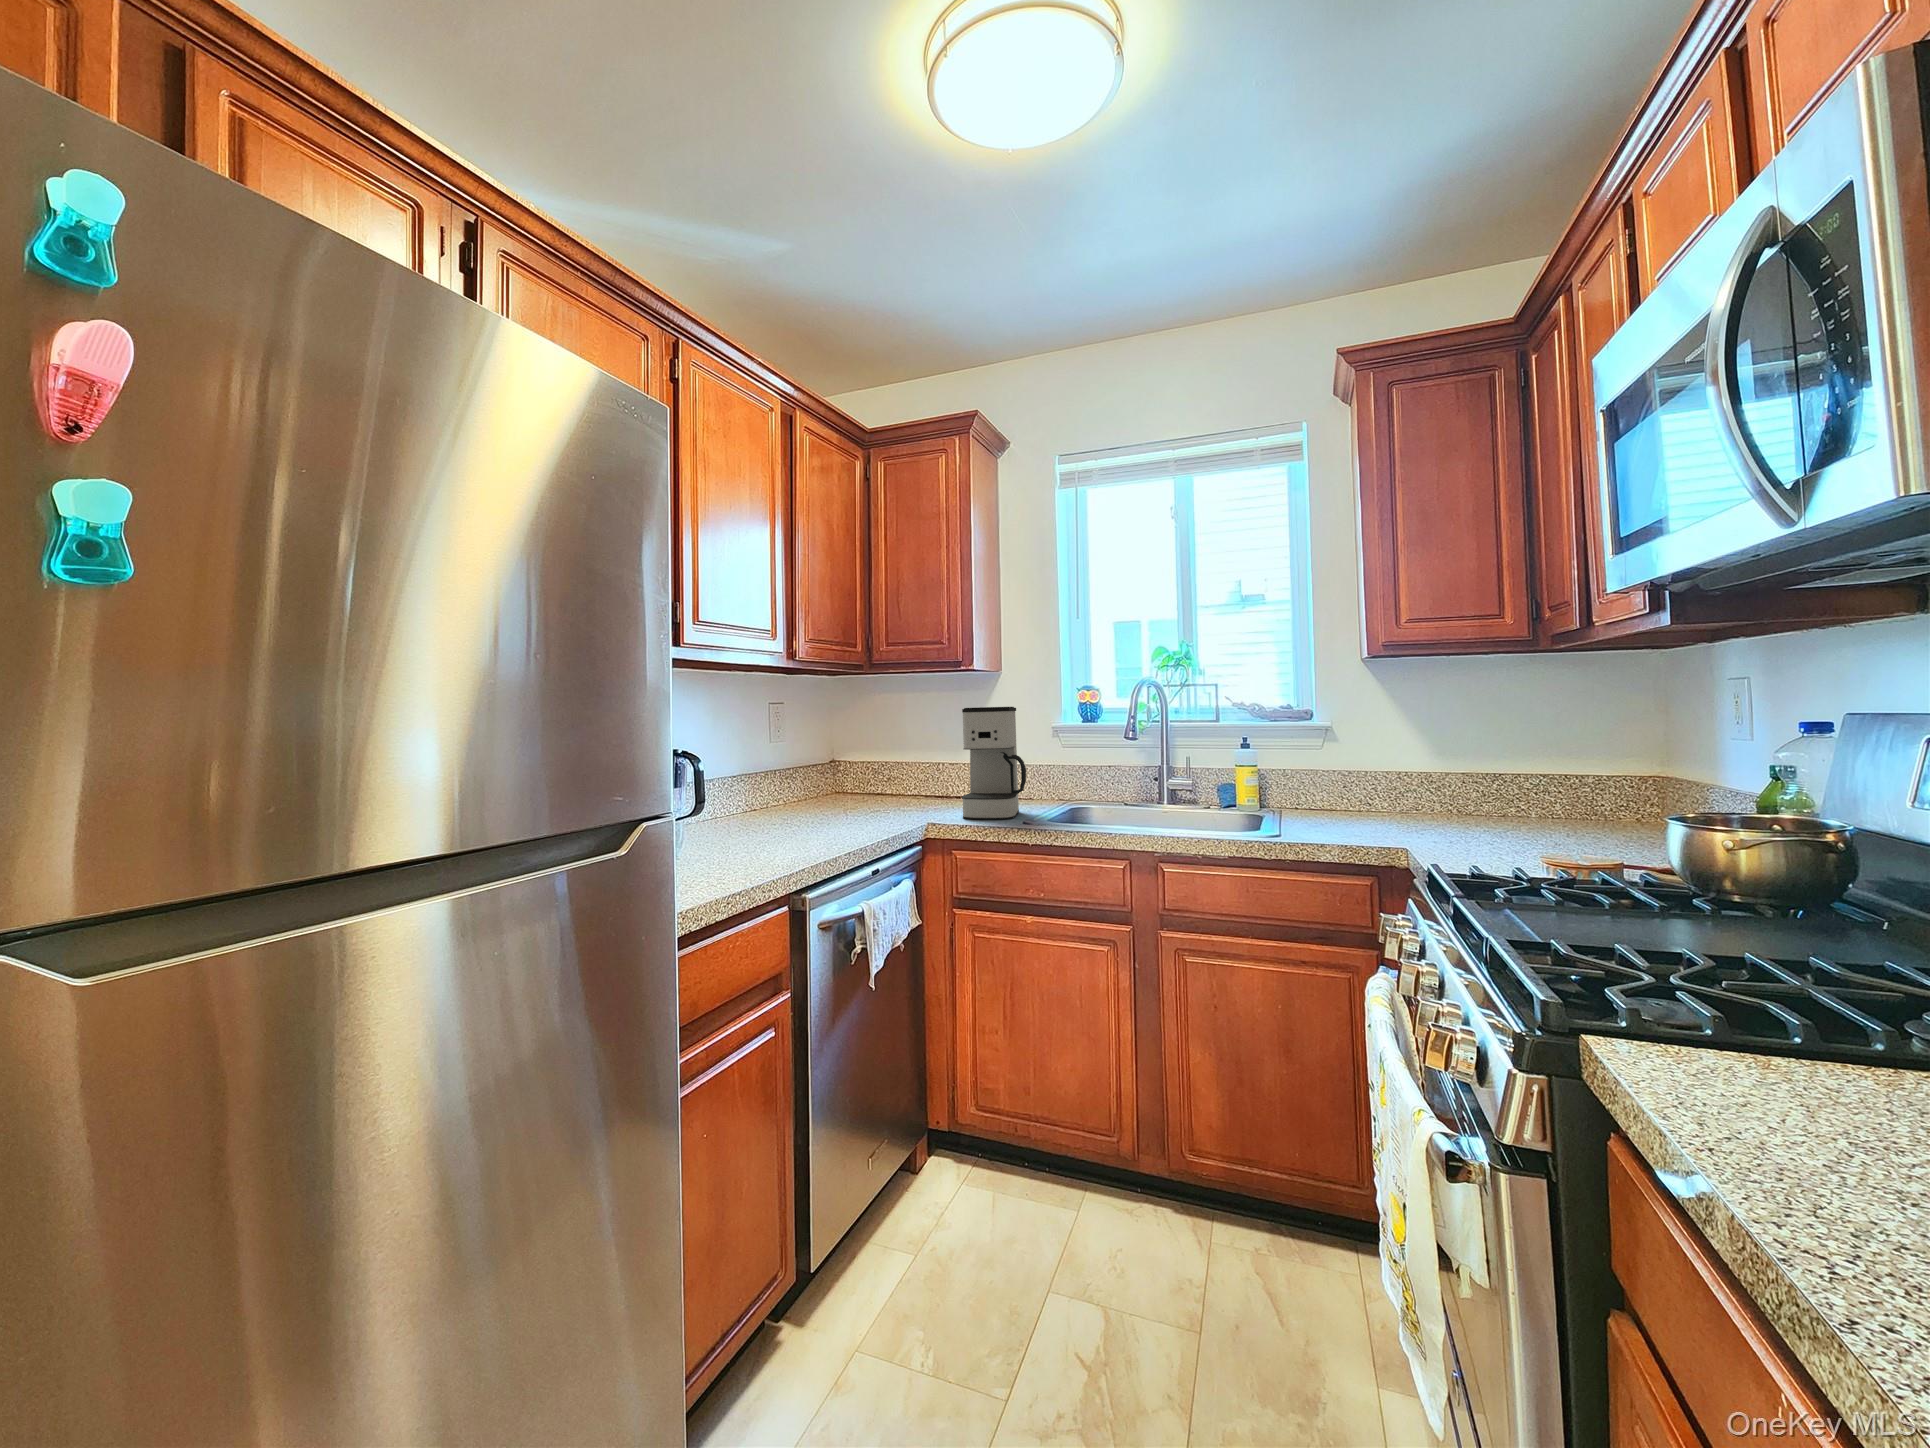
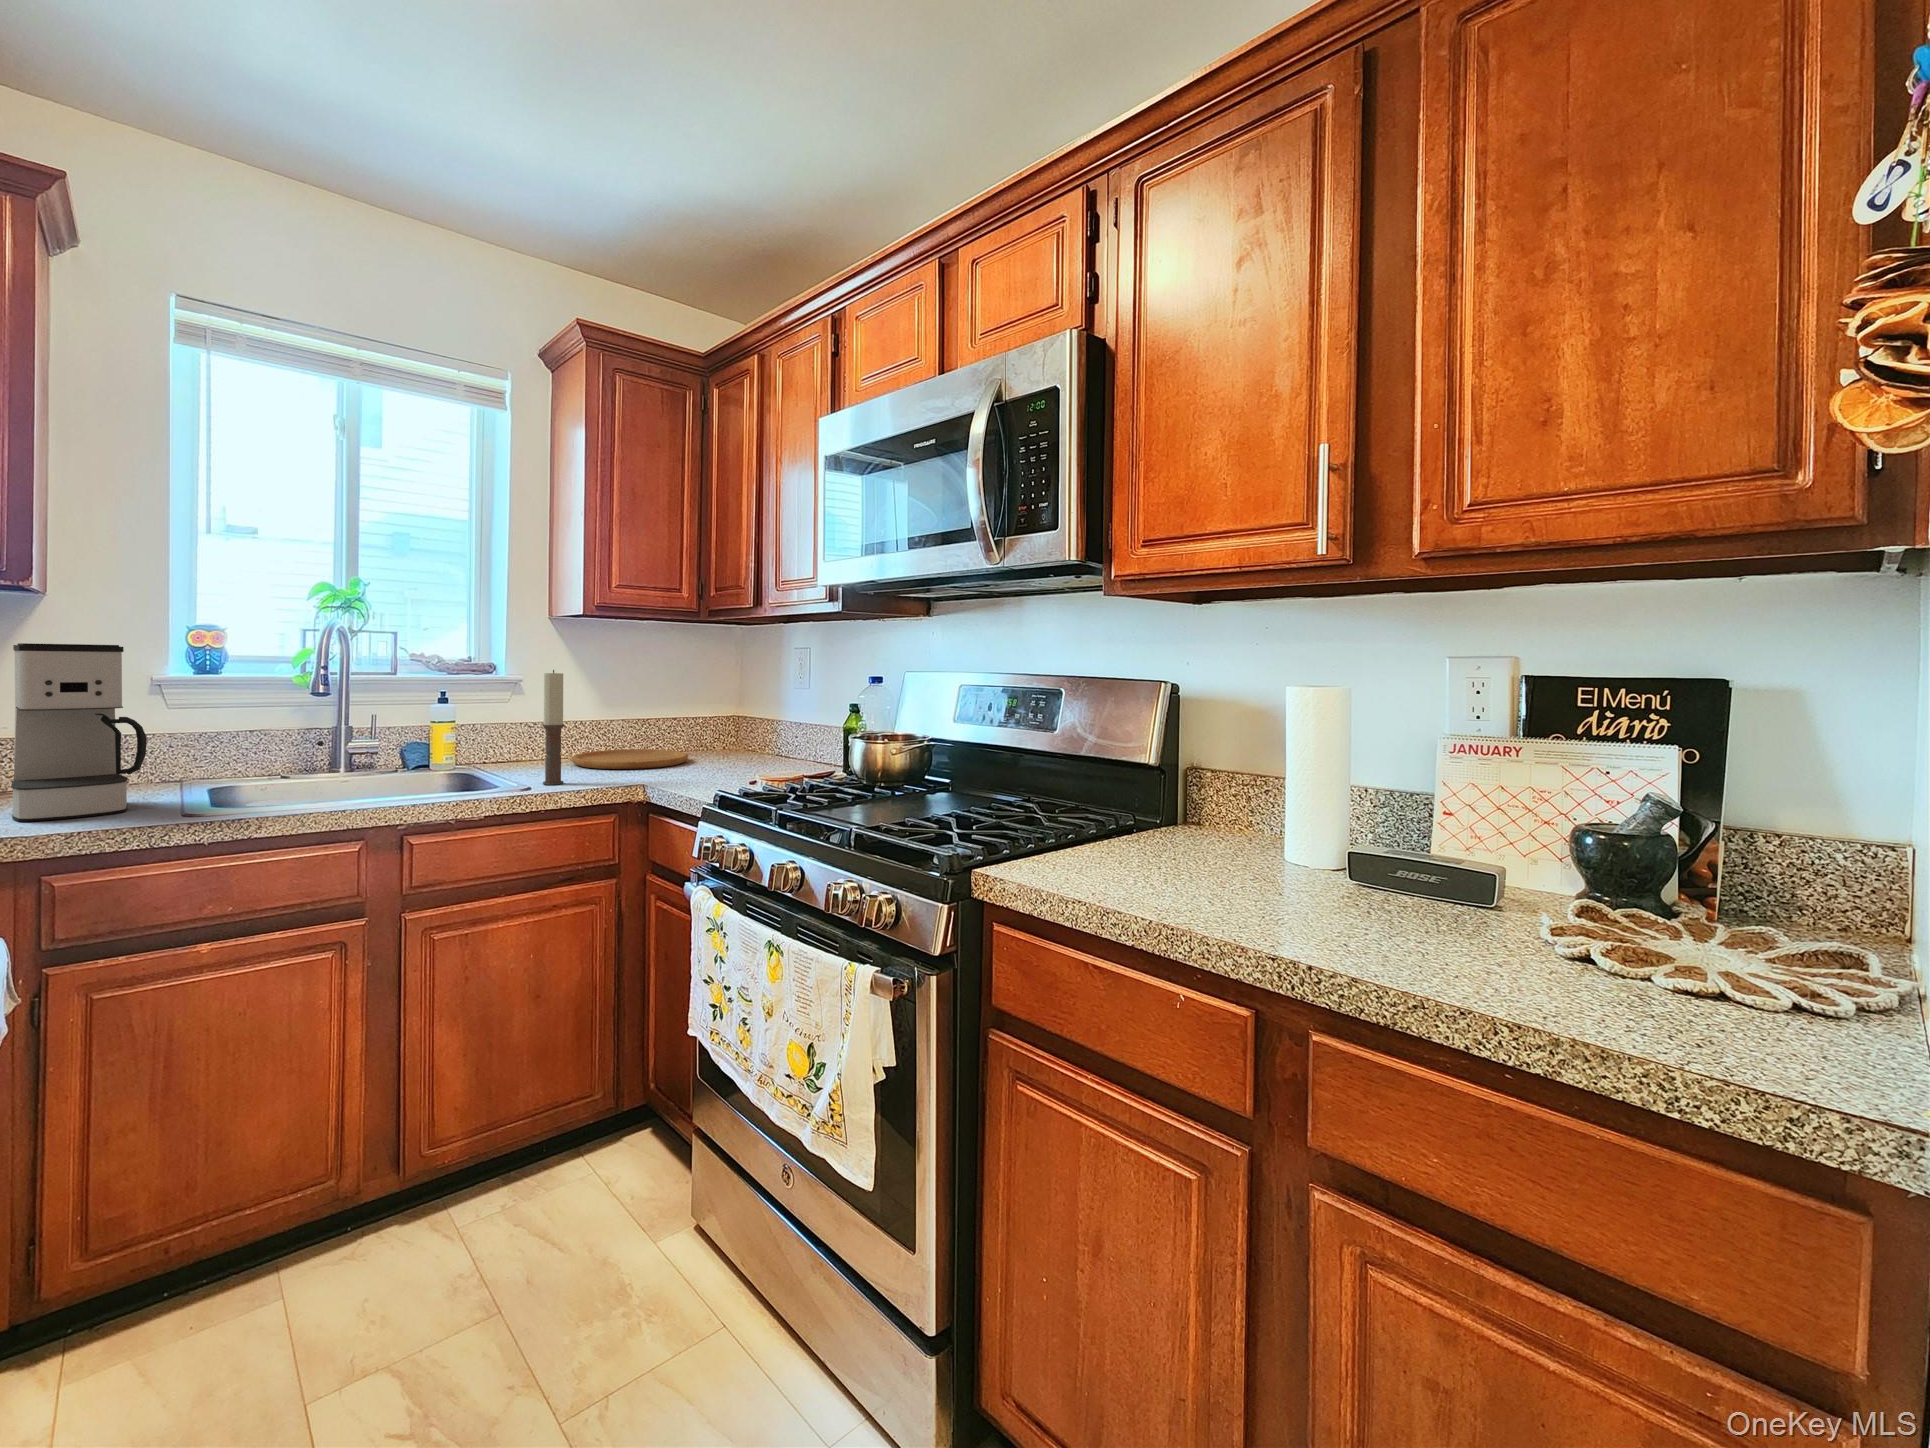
candle: none [1292,716,1318,834] -> present [543,670,564,785]
cutting board: none [1367,805,1521,829] -> present [572,749,688,769]

